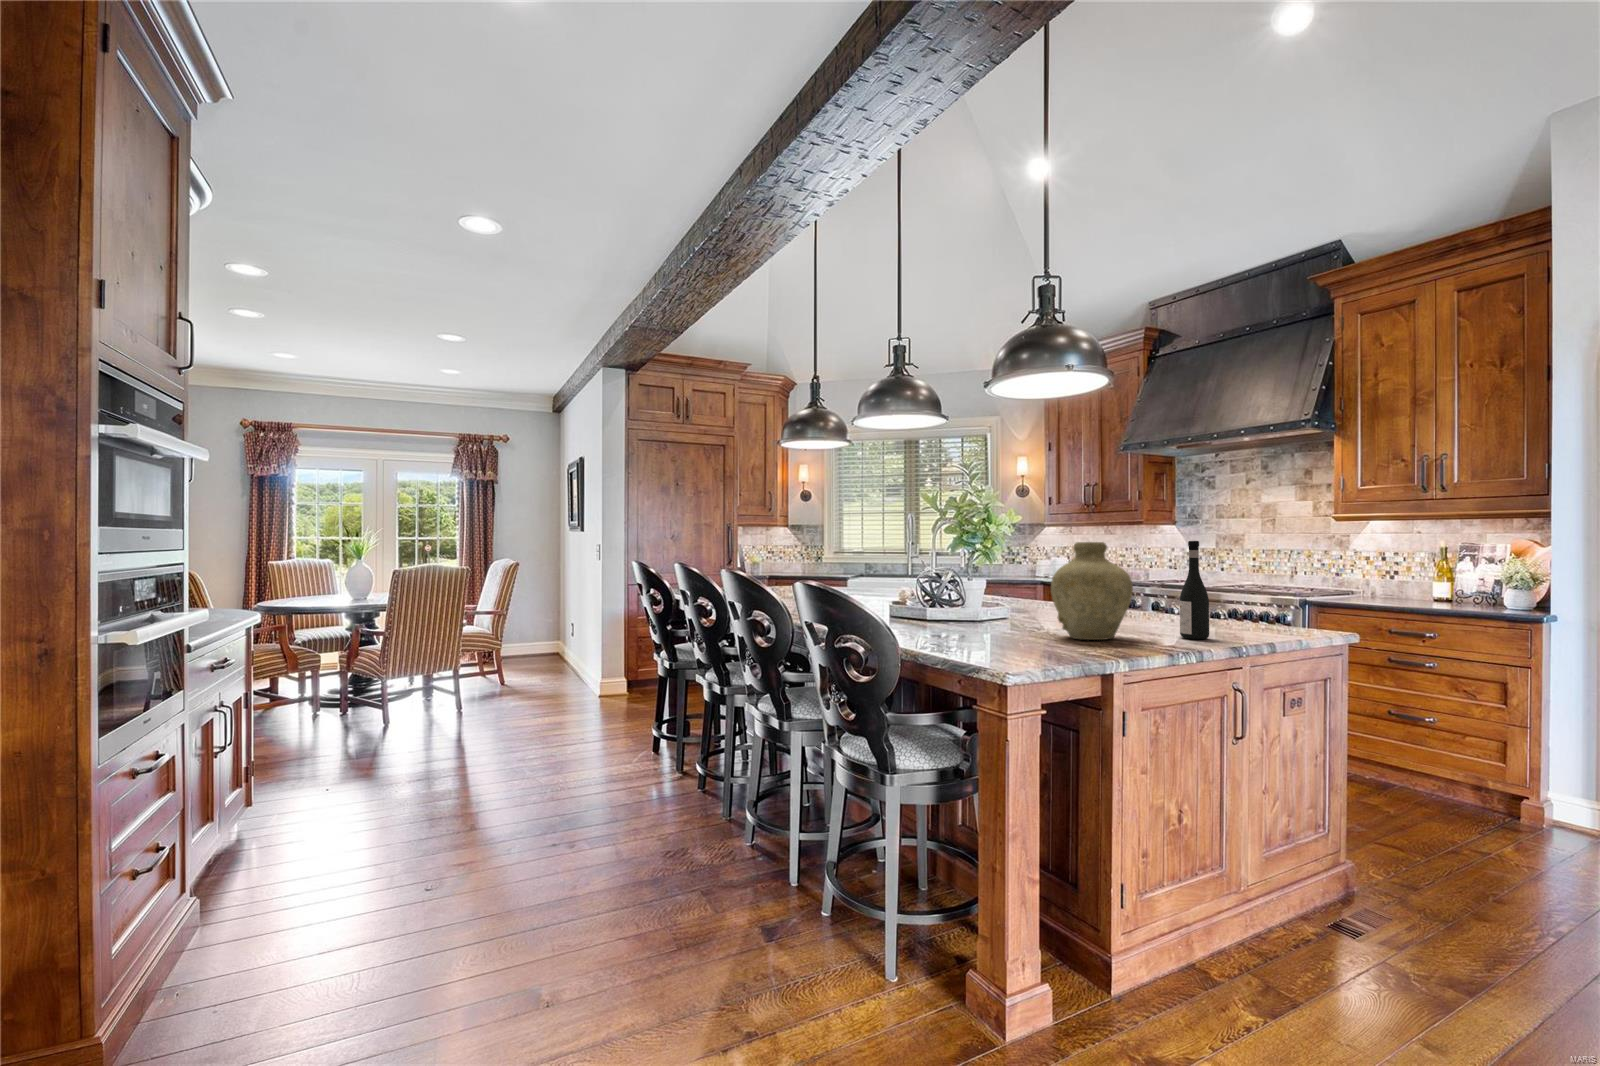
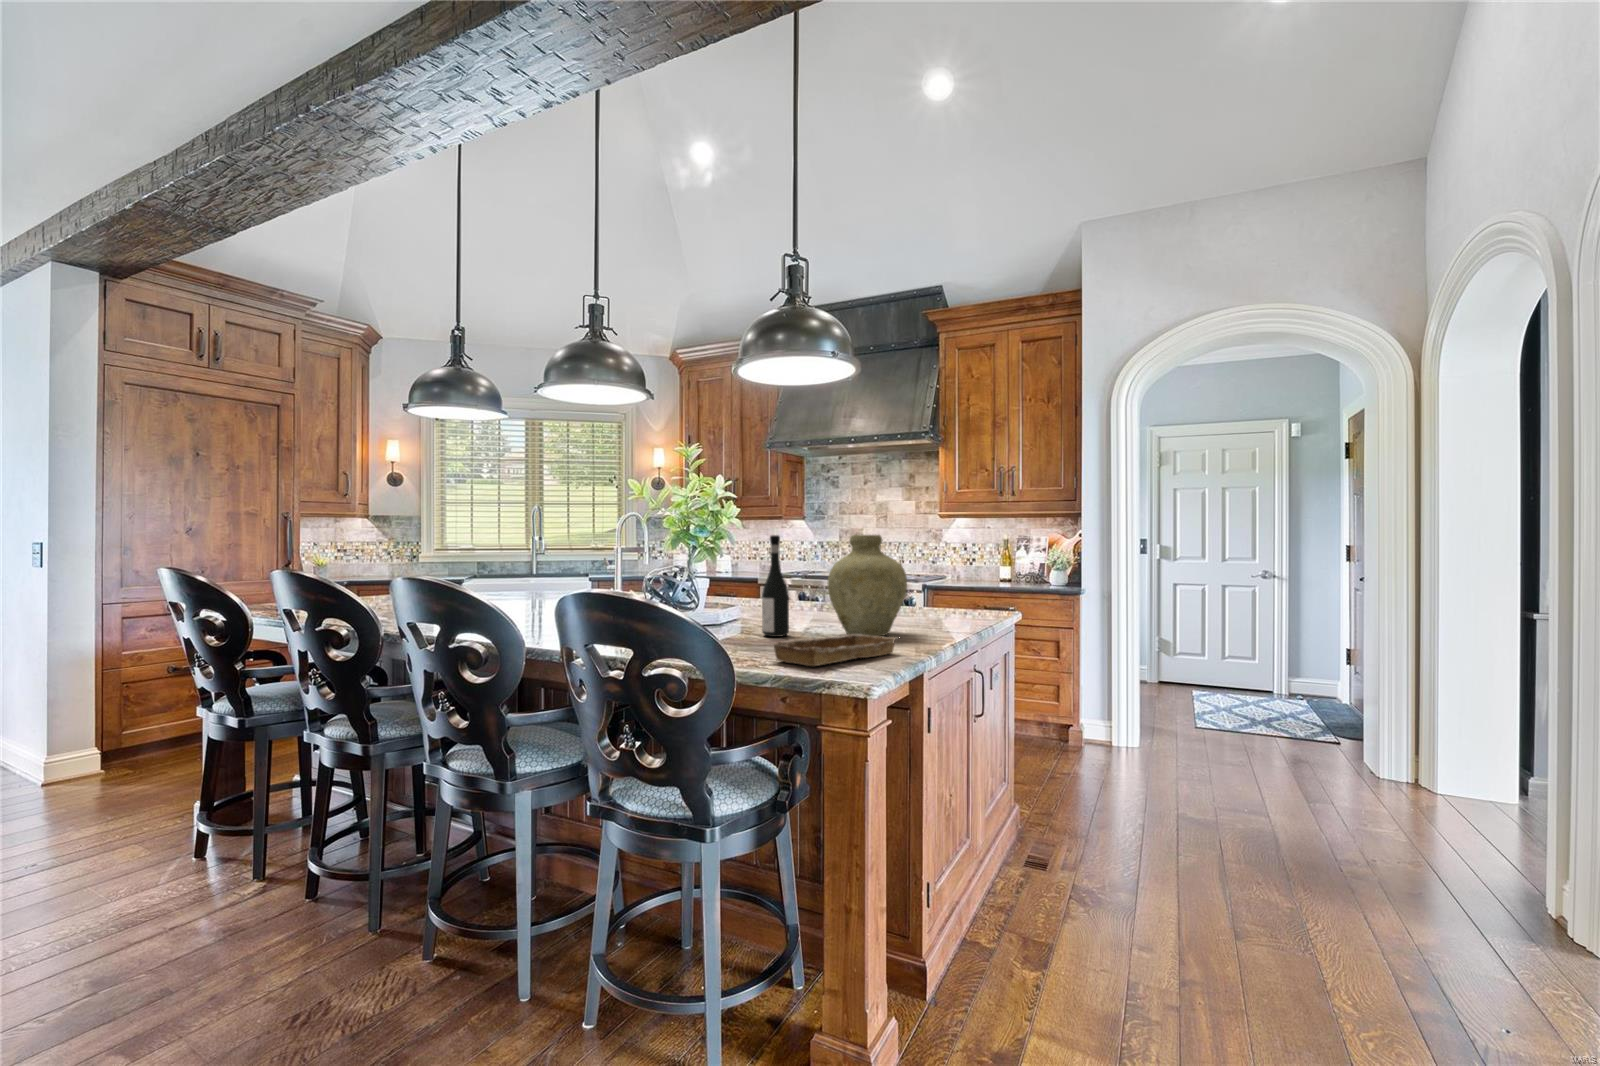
wine bottle: present [1180,541,1209,639] -> present [762,535,789,637]
tray: none [952,633,1082,655] -> present [773,634,896,666]

